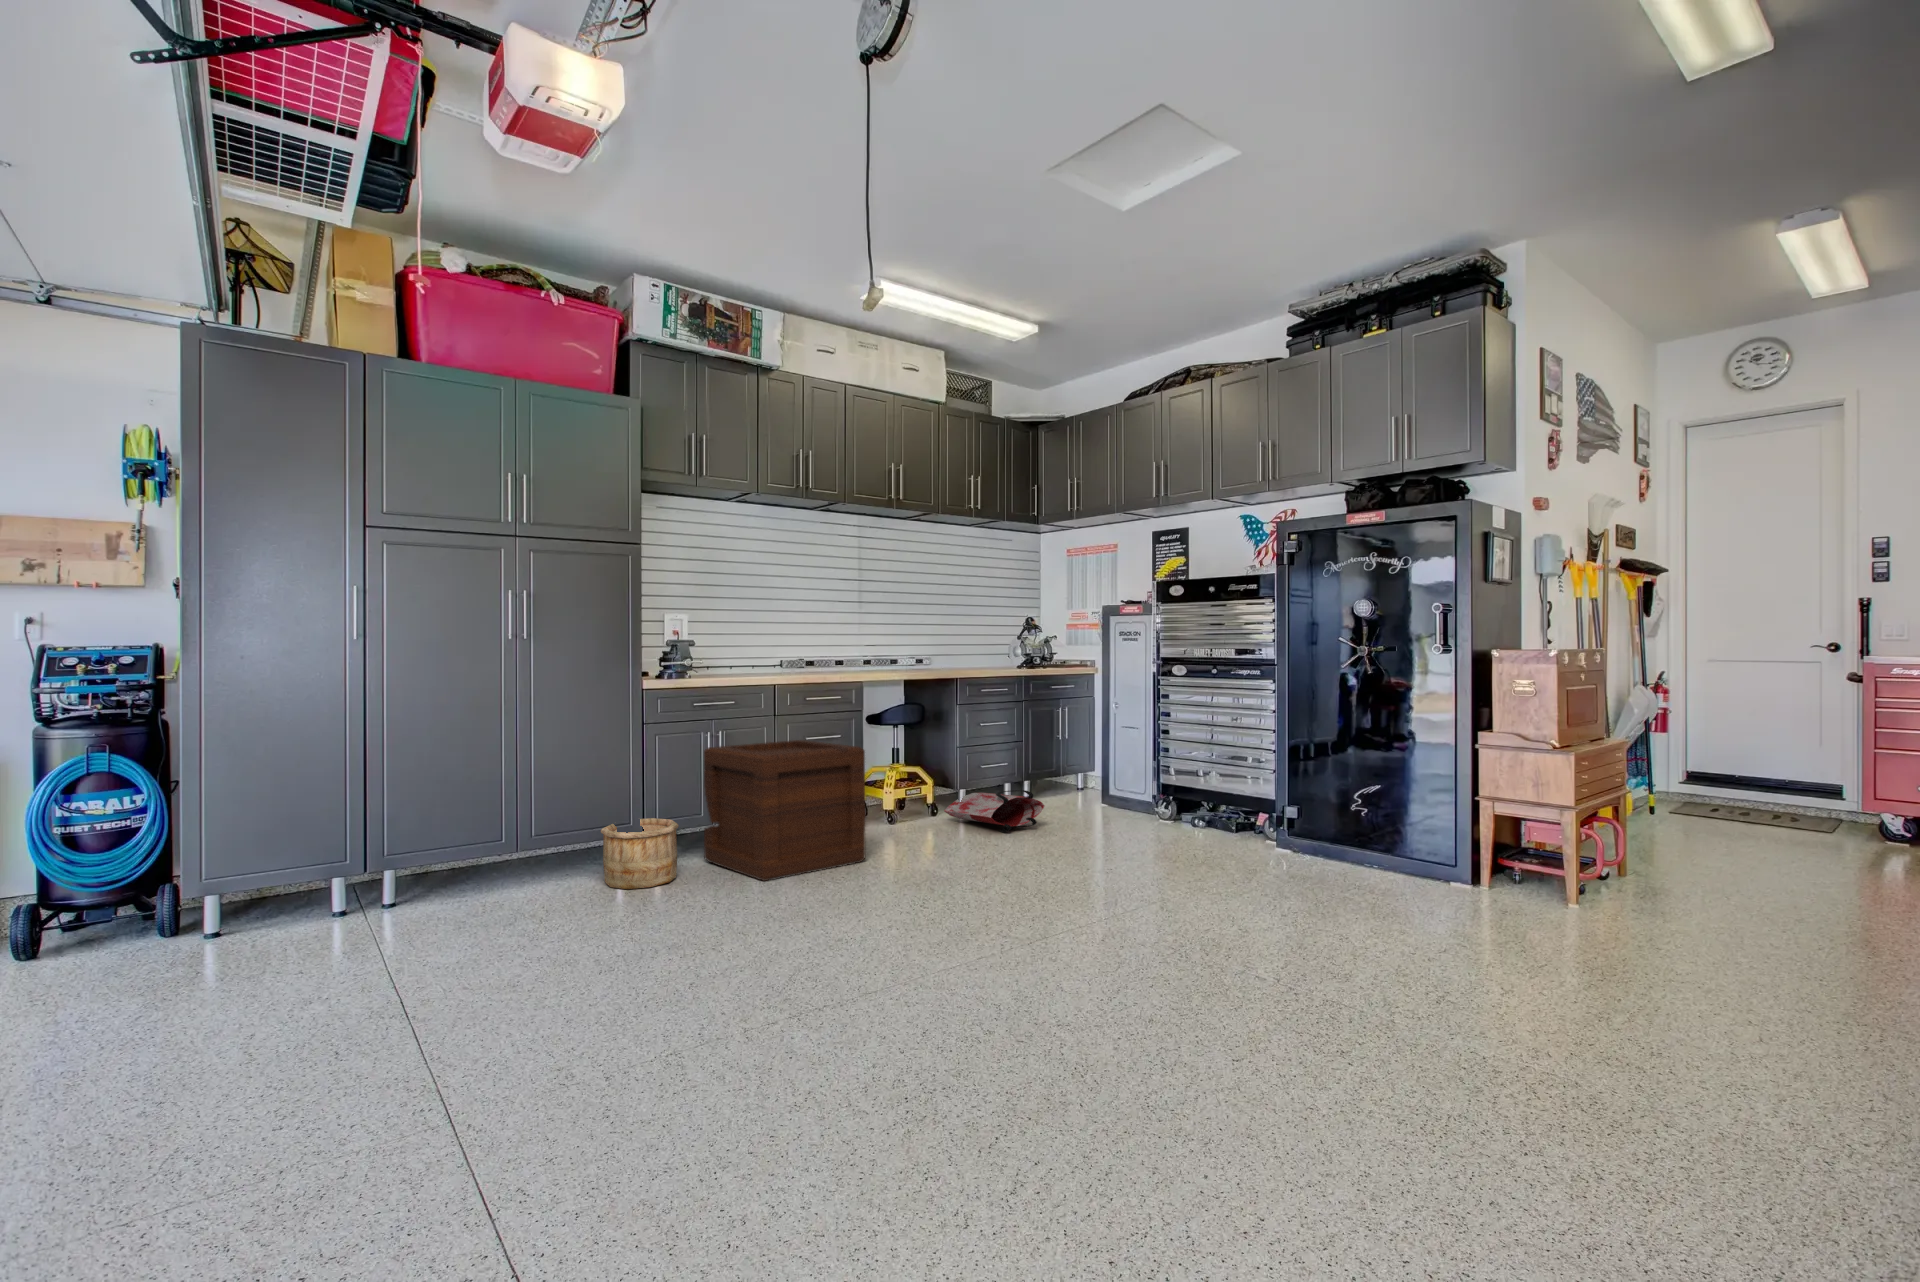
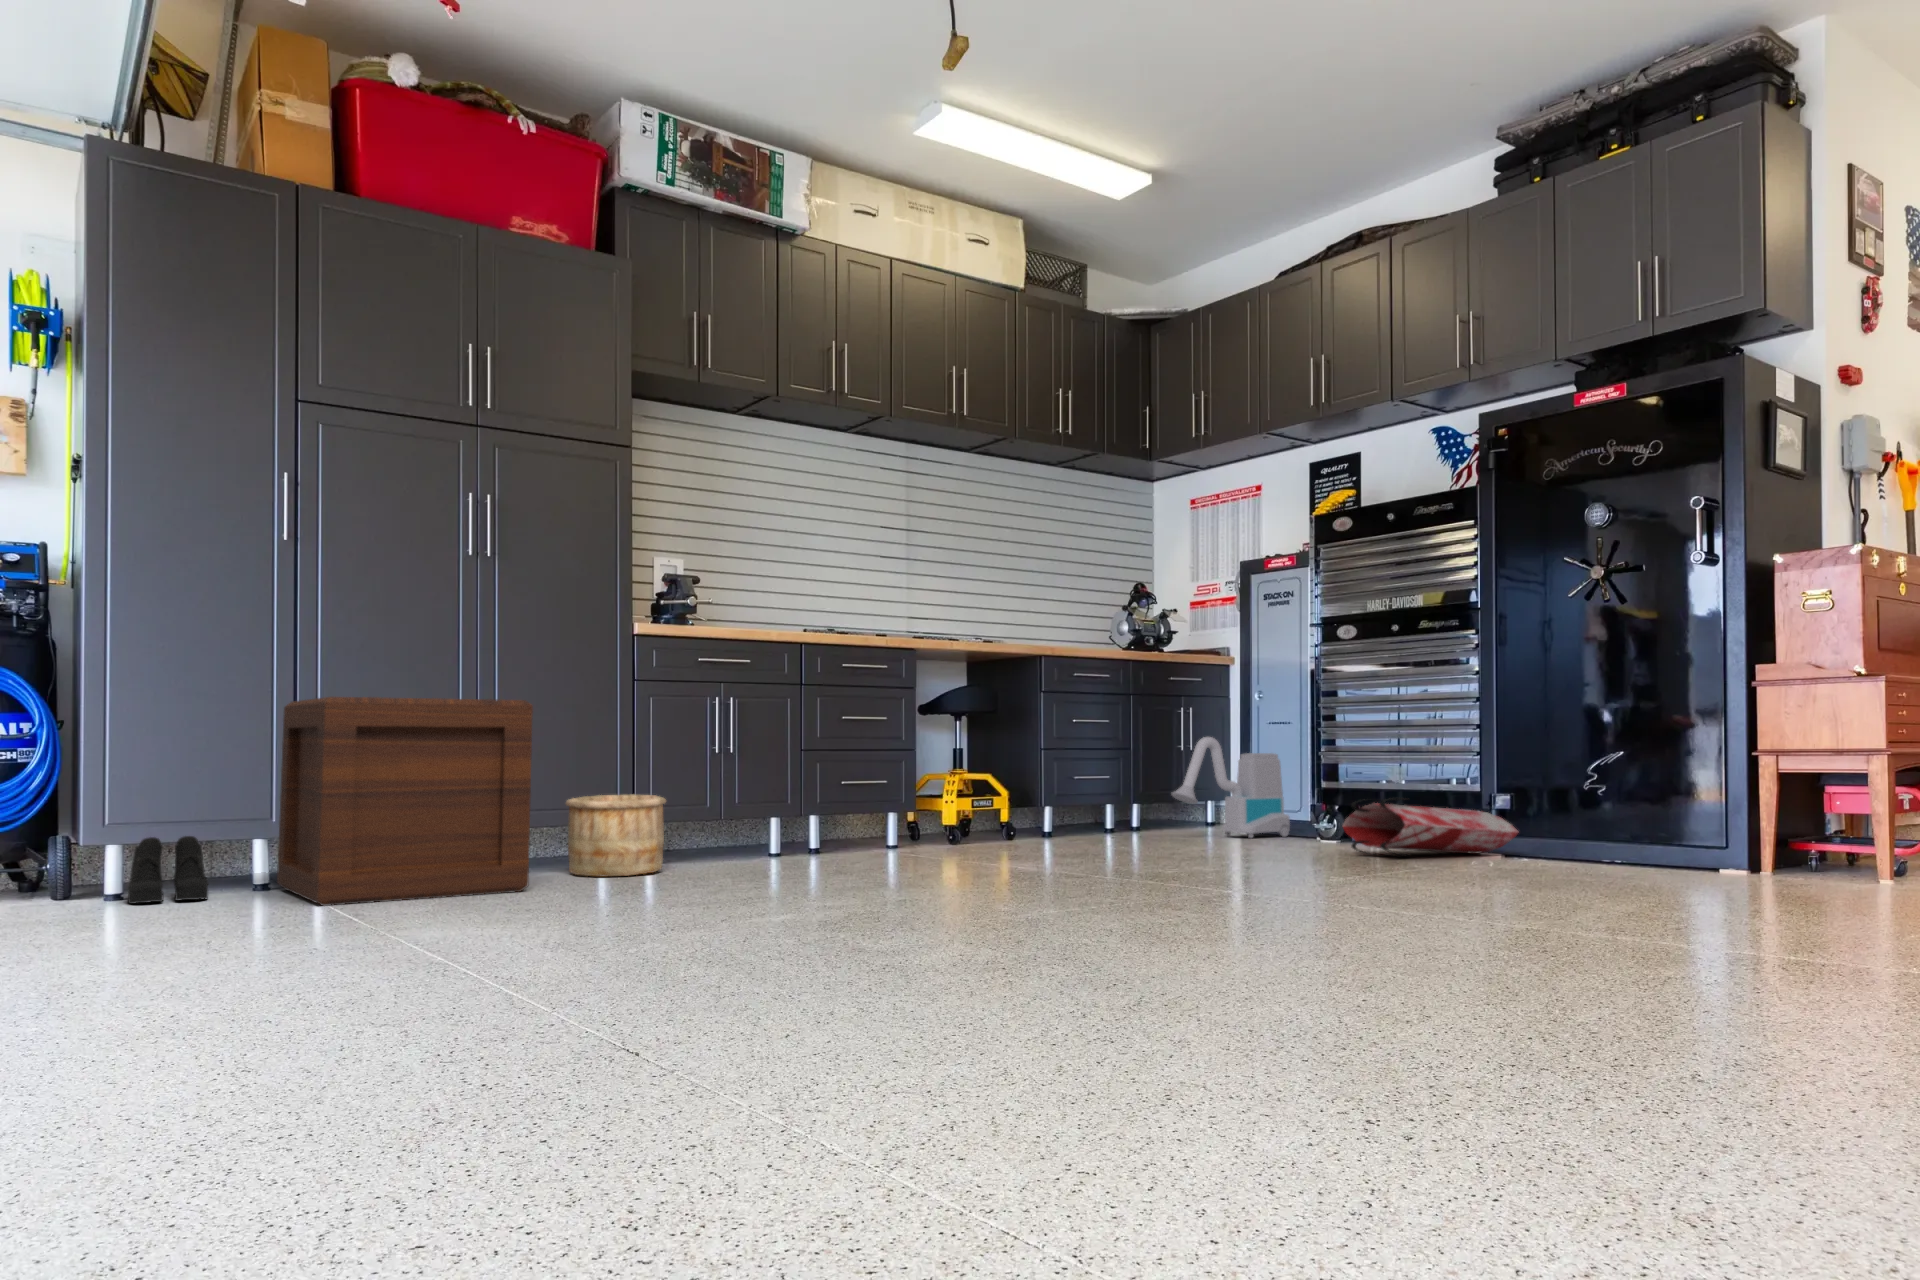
vacuum cleaner: none [1052,739,1135,811] -> present [1172,737,1290,838]
wooden crate: present [704,740,865,881] -> present [277,697,533,906]
bag: present [944,790,1045,832] -> present [1343,798,1518,856]
boots: none [249,887,315,949] -> present [128,836,208,904]

